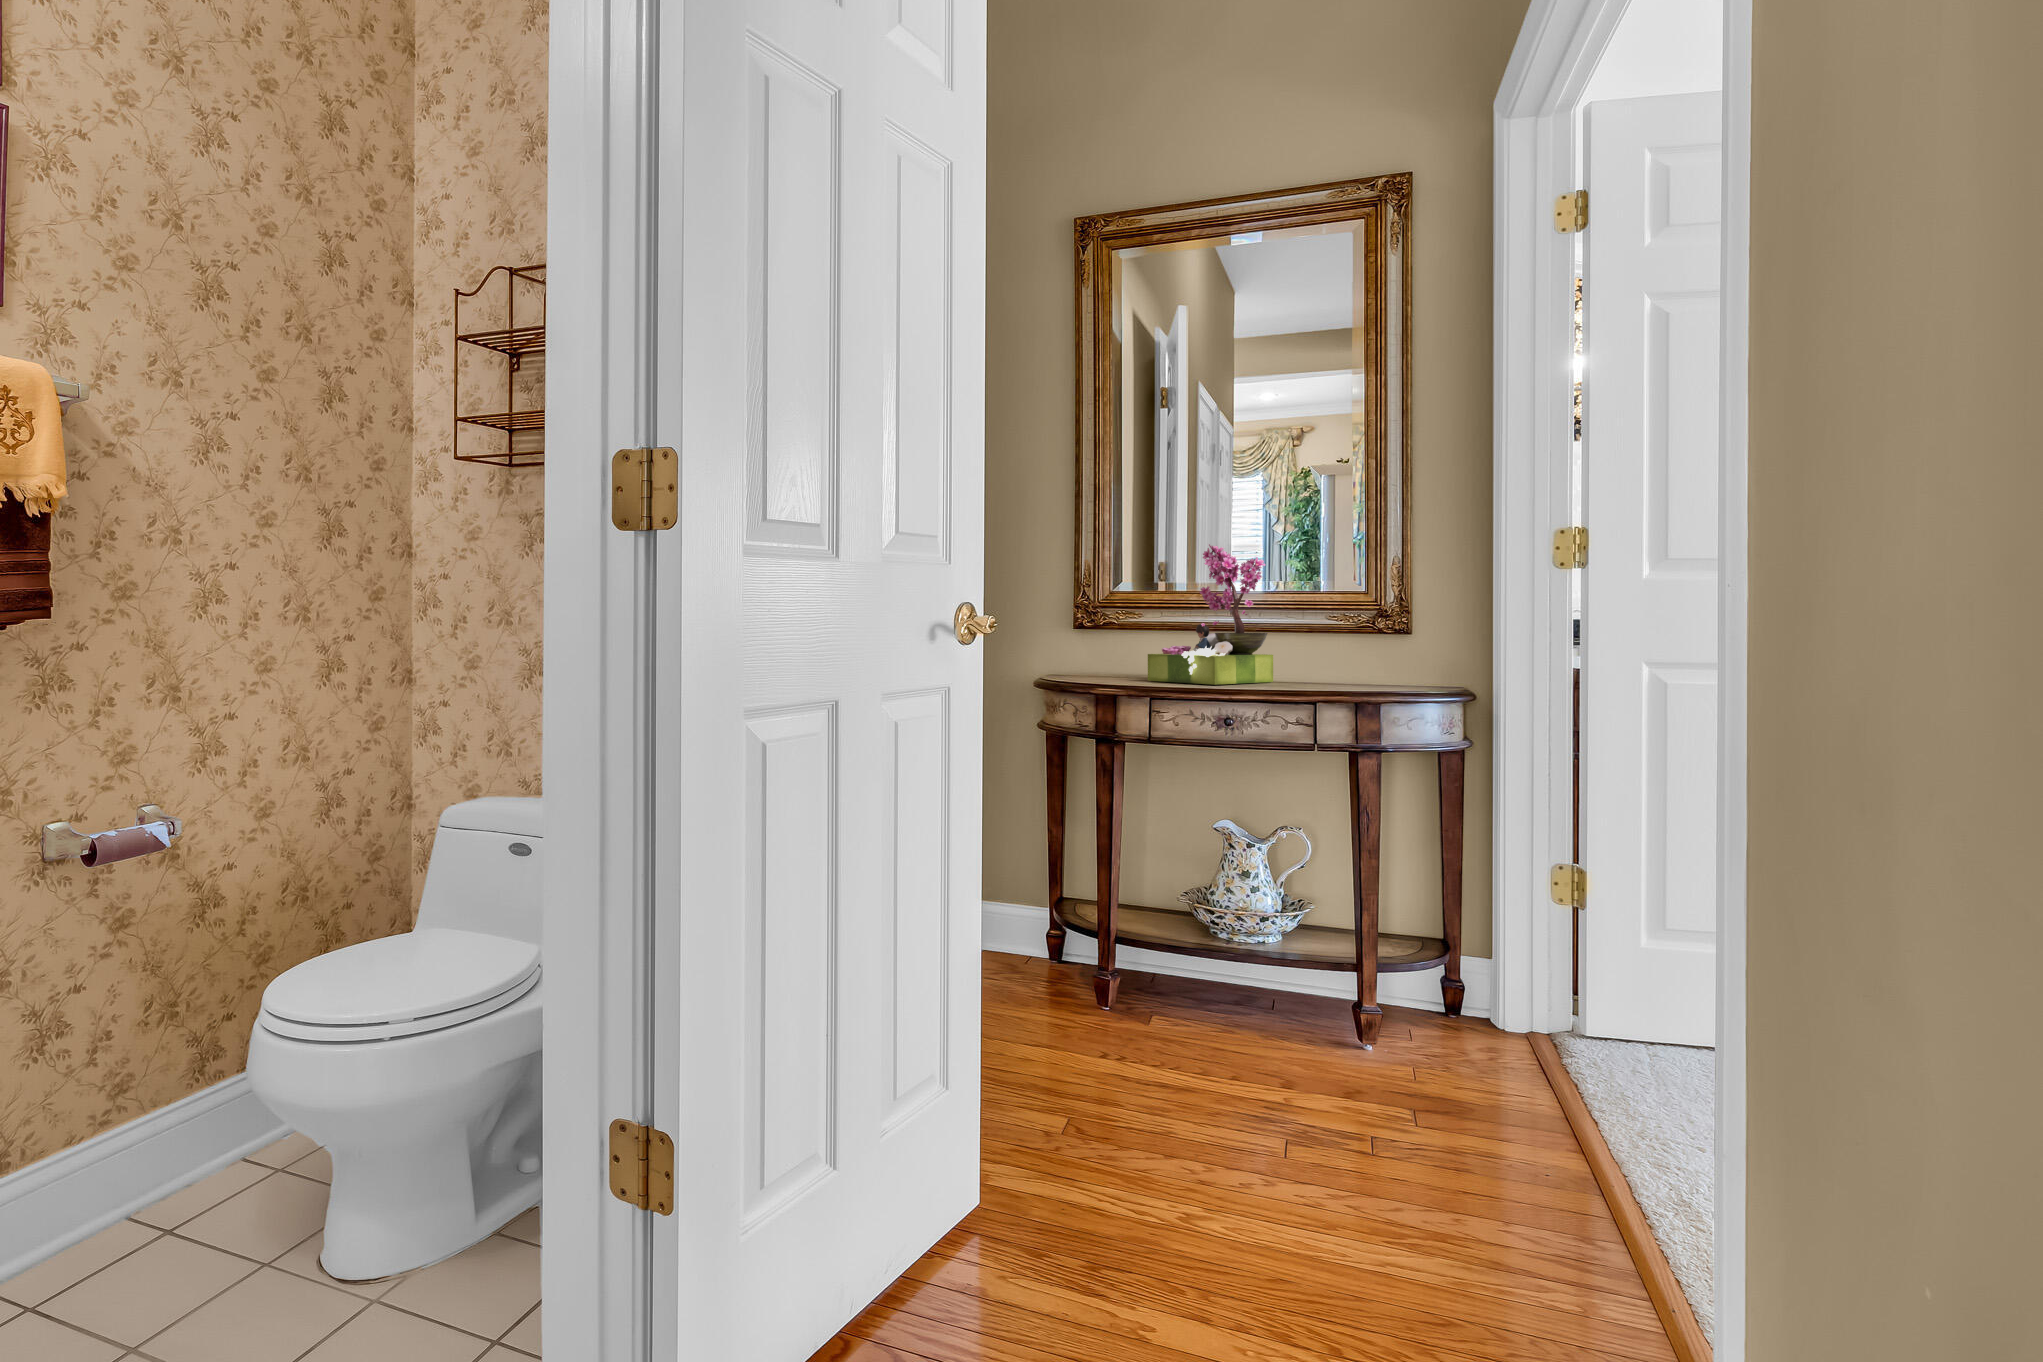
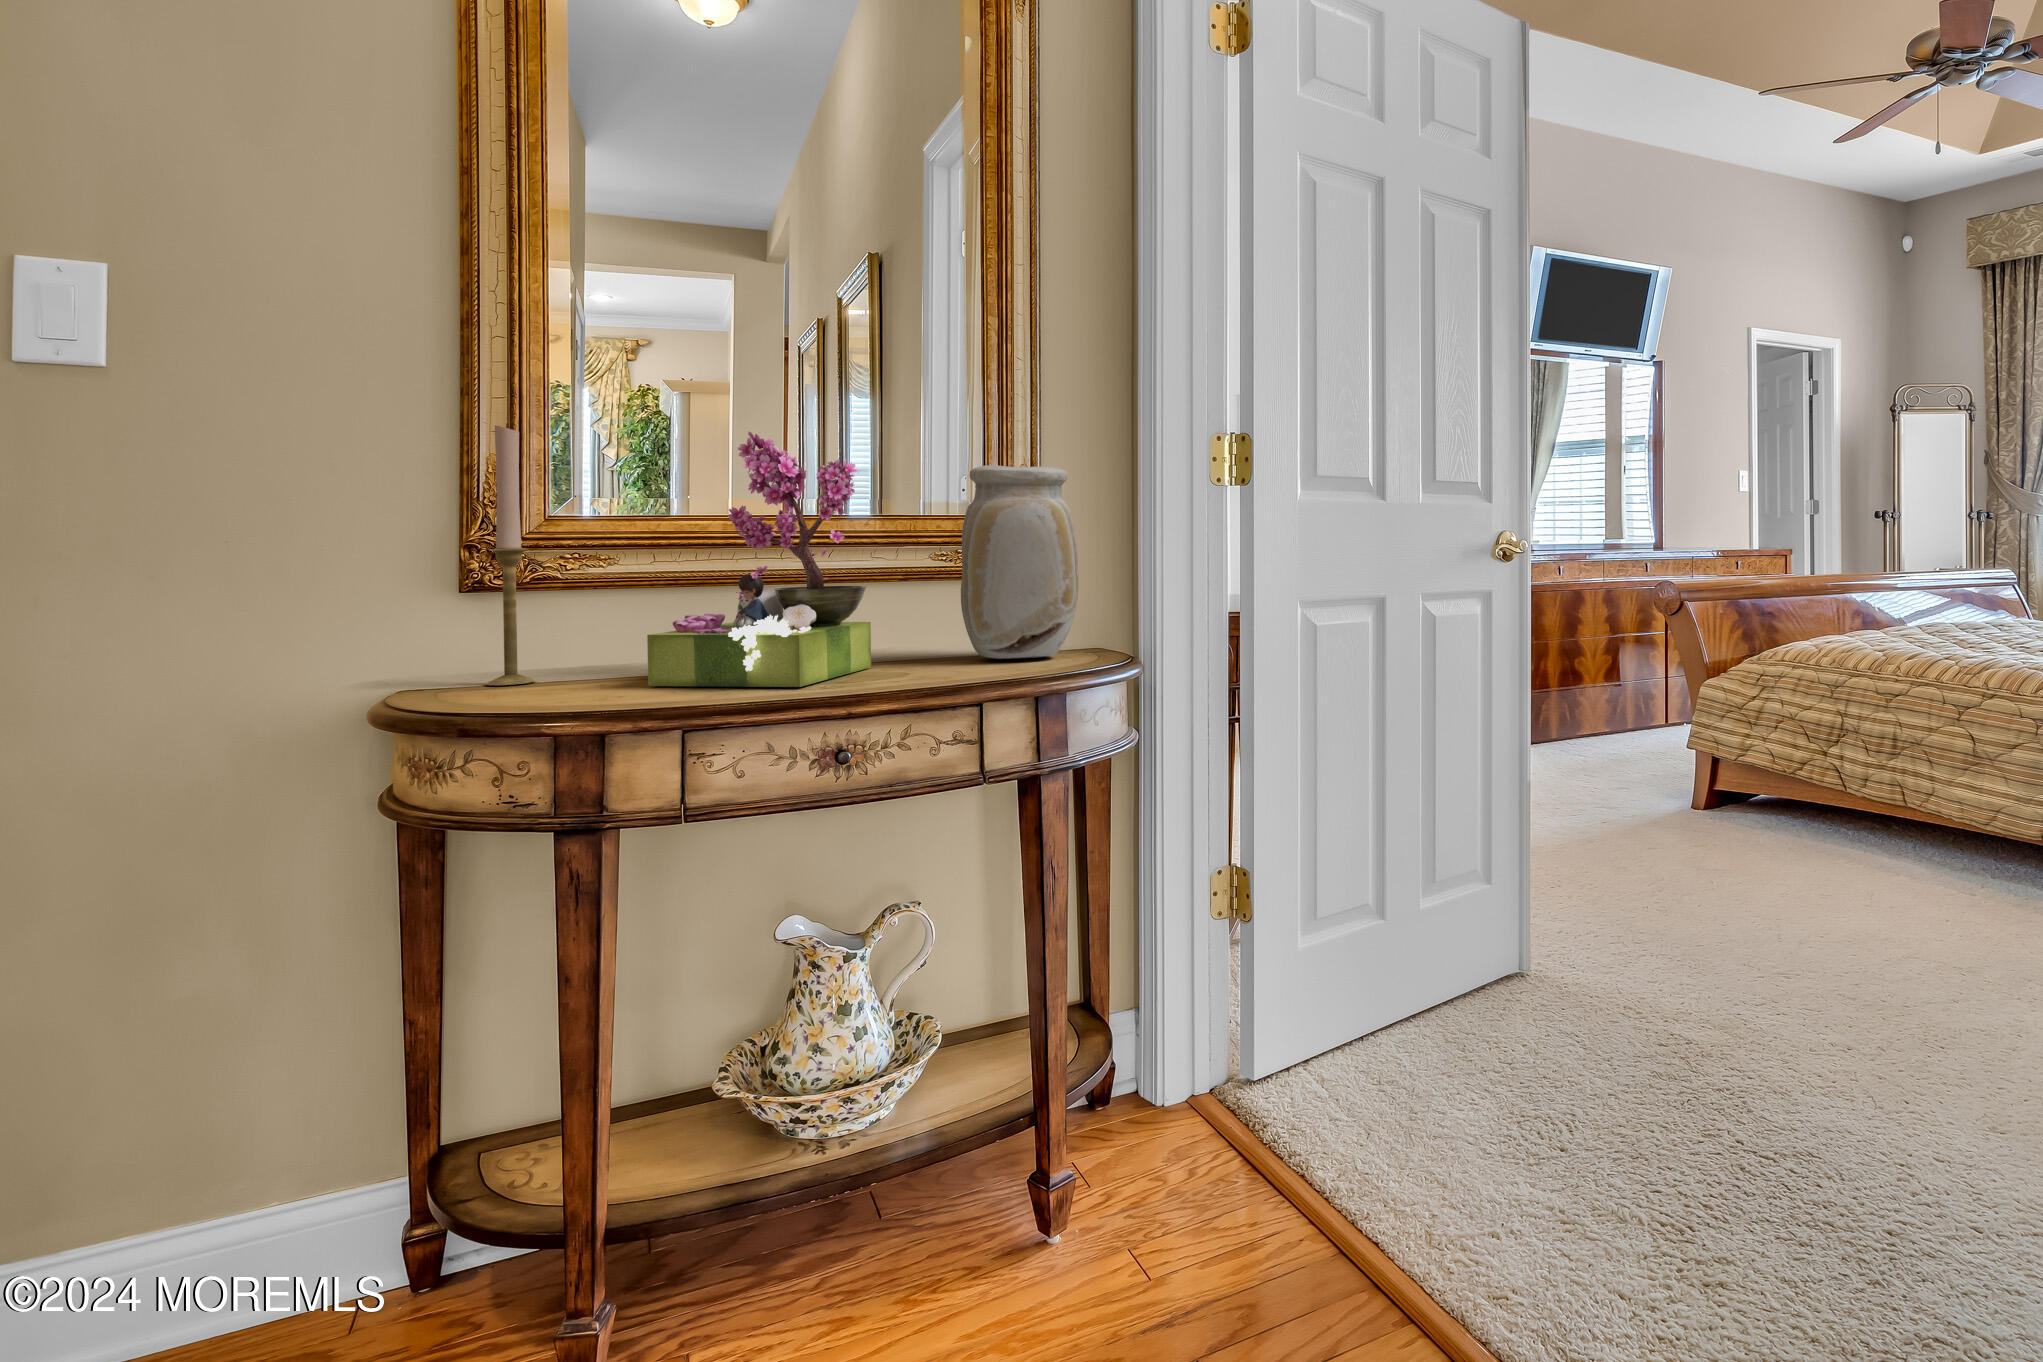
candlestick: none [1082,546,1105,677] -> present [485,423,537,685]
vase: none [1333,558,1418,684] -> present [961,465,1079,659]

